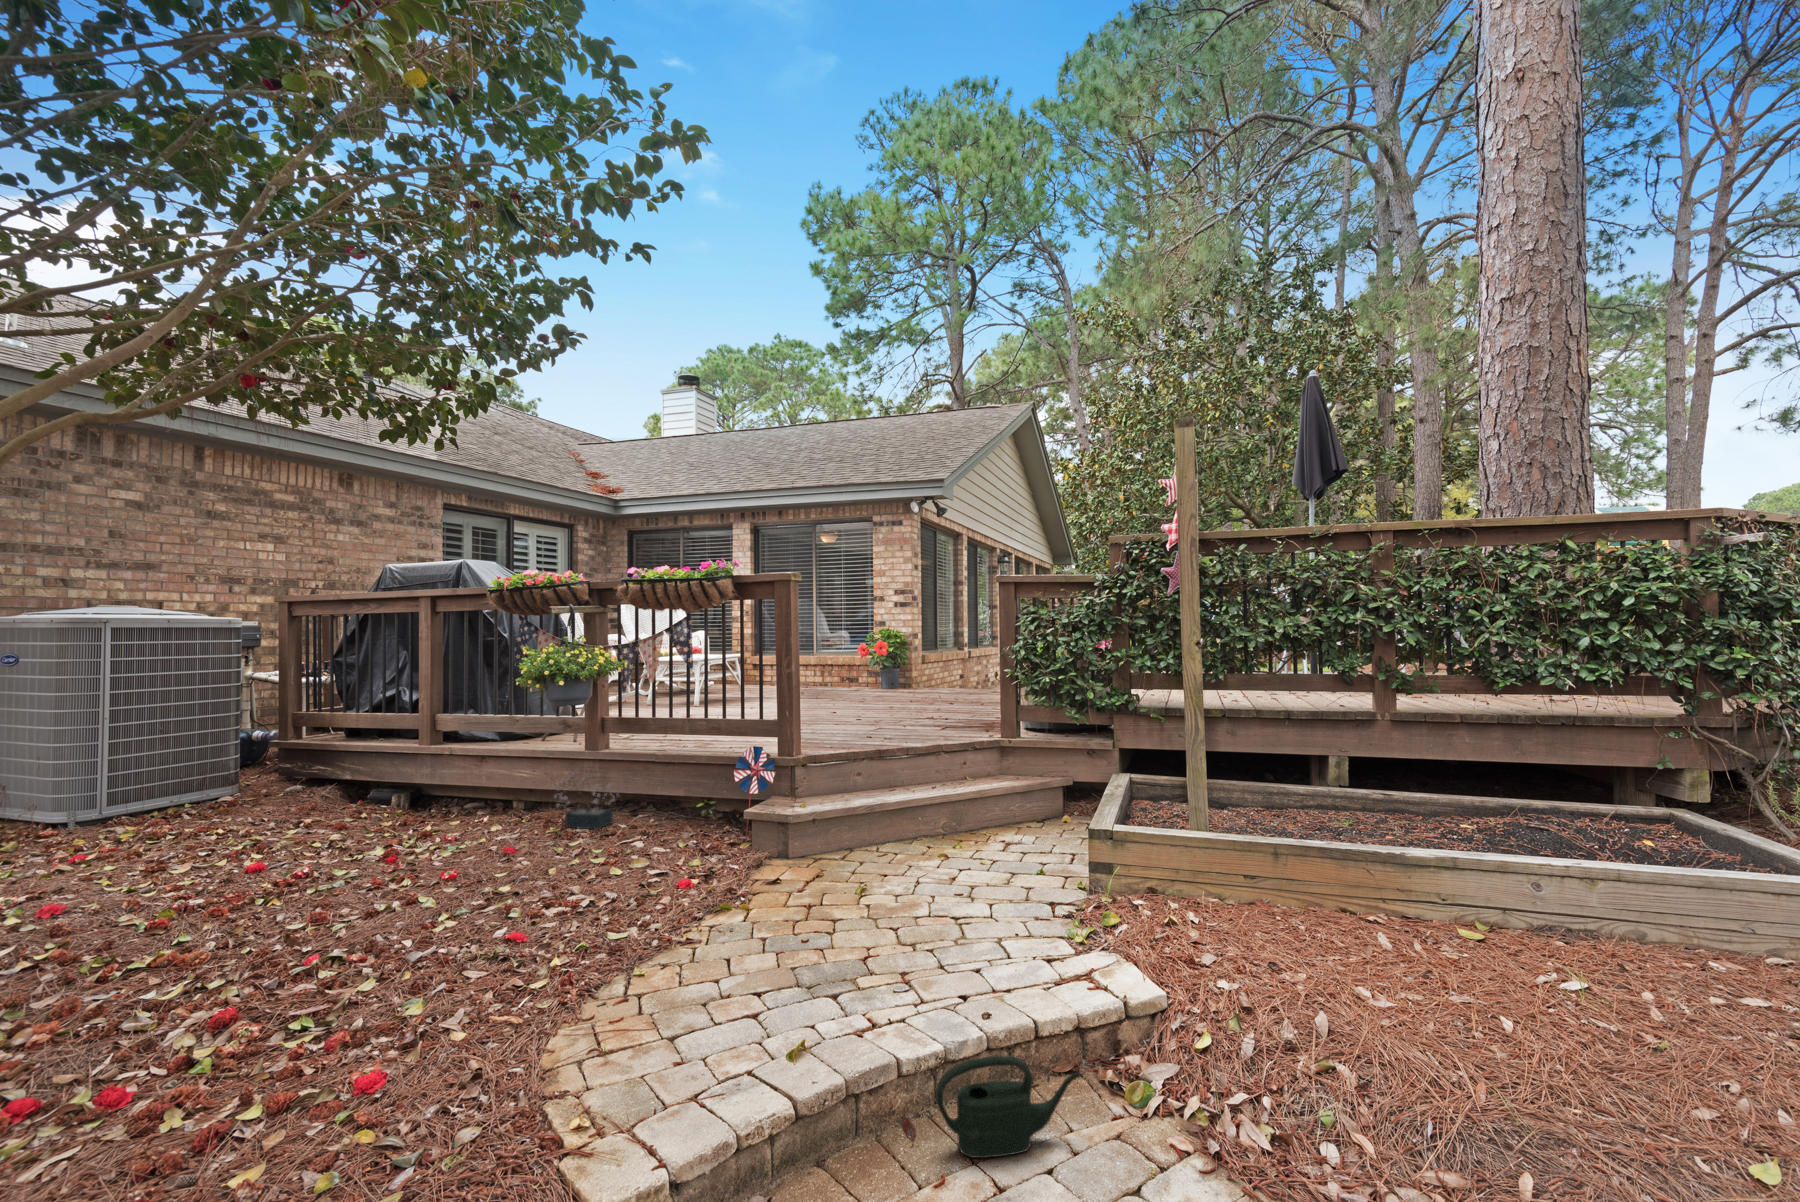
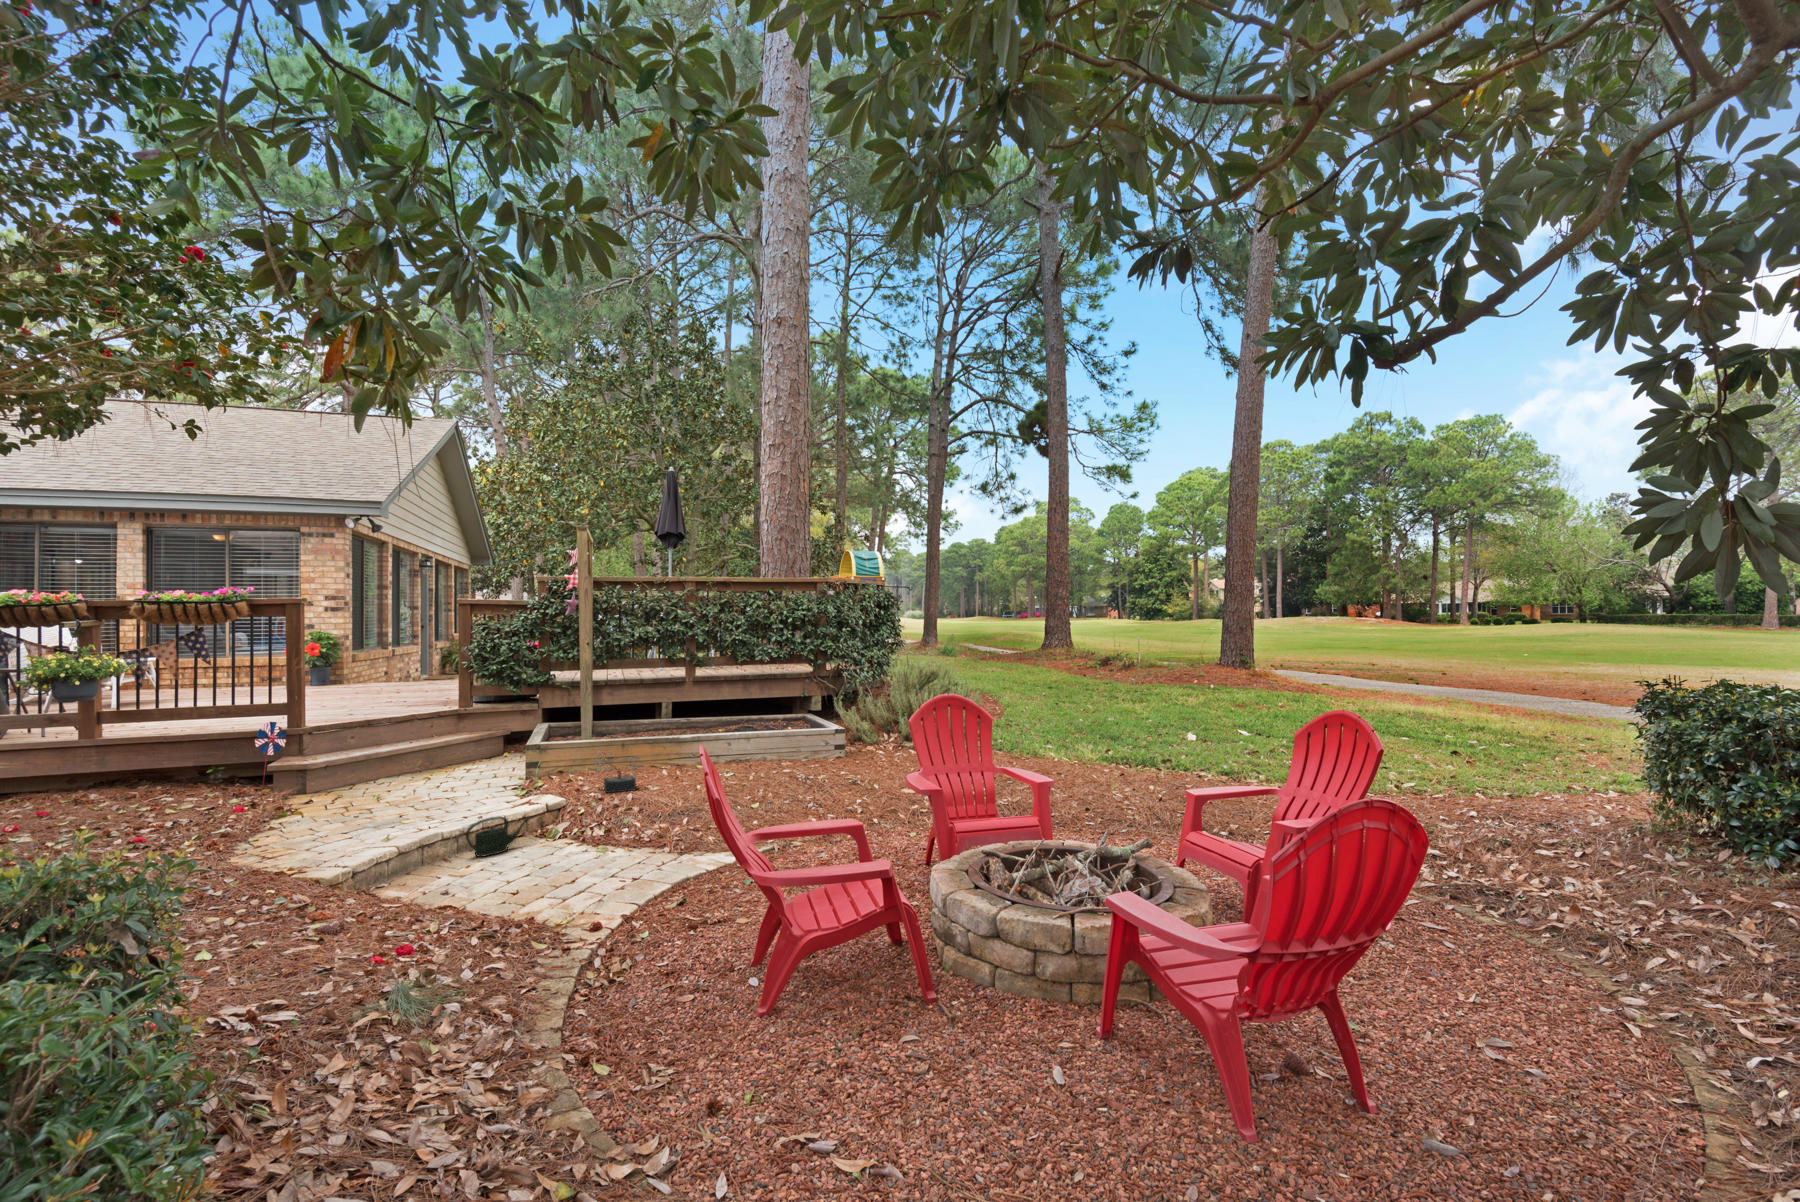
decorative plant: present [555,772,618,829] -> present [596,750,639,793]

